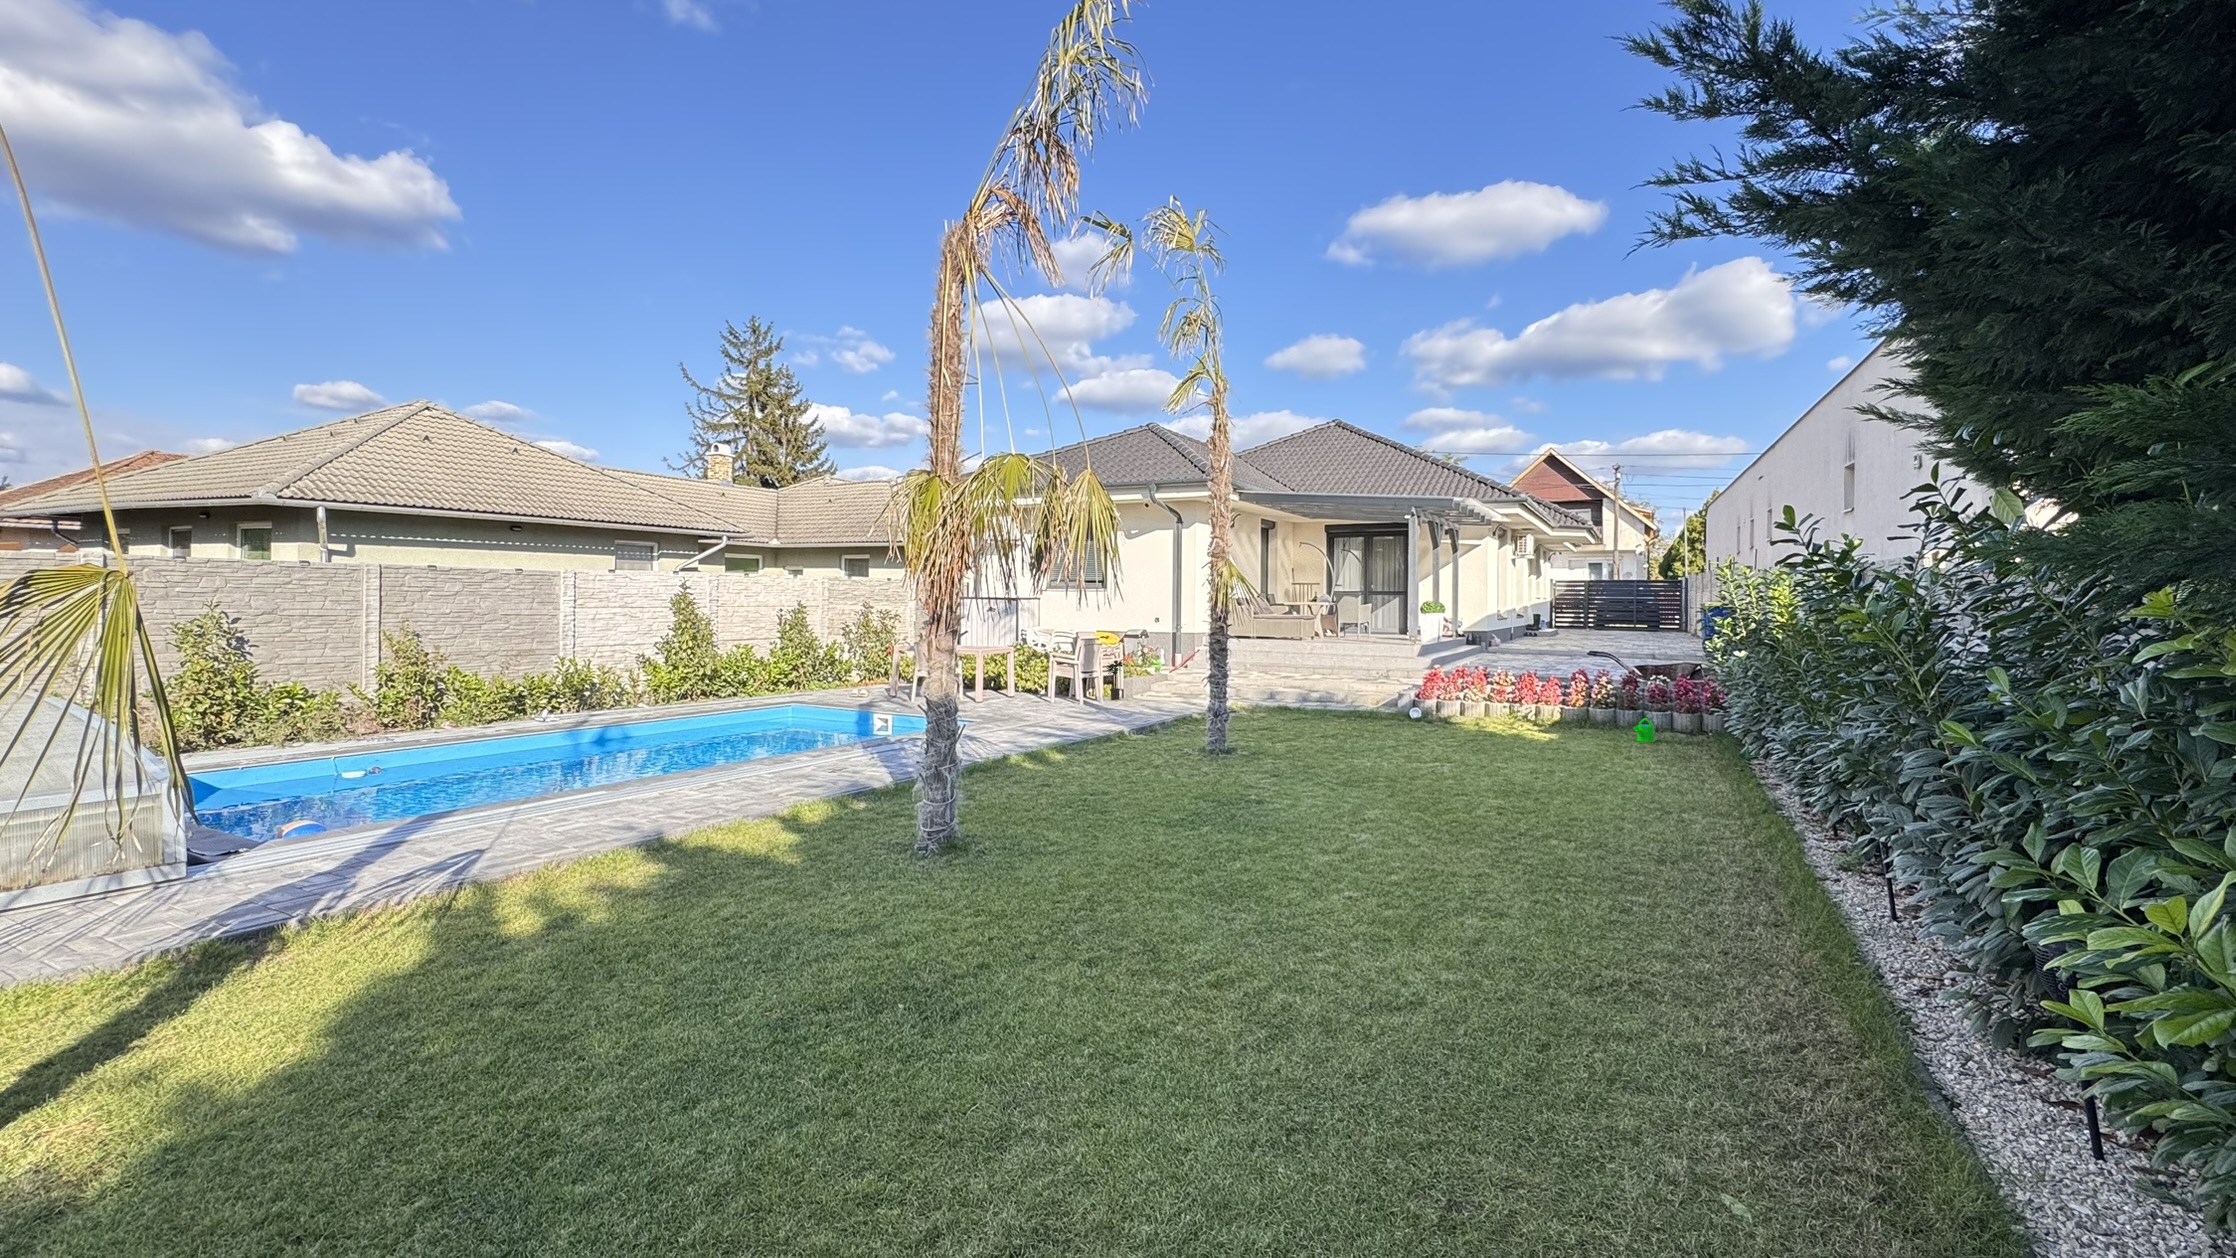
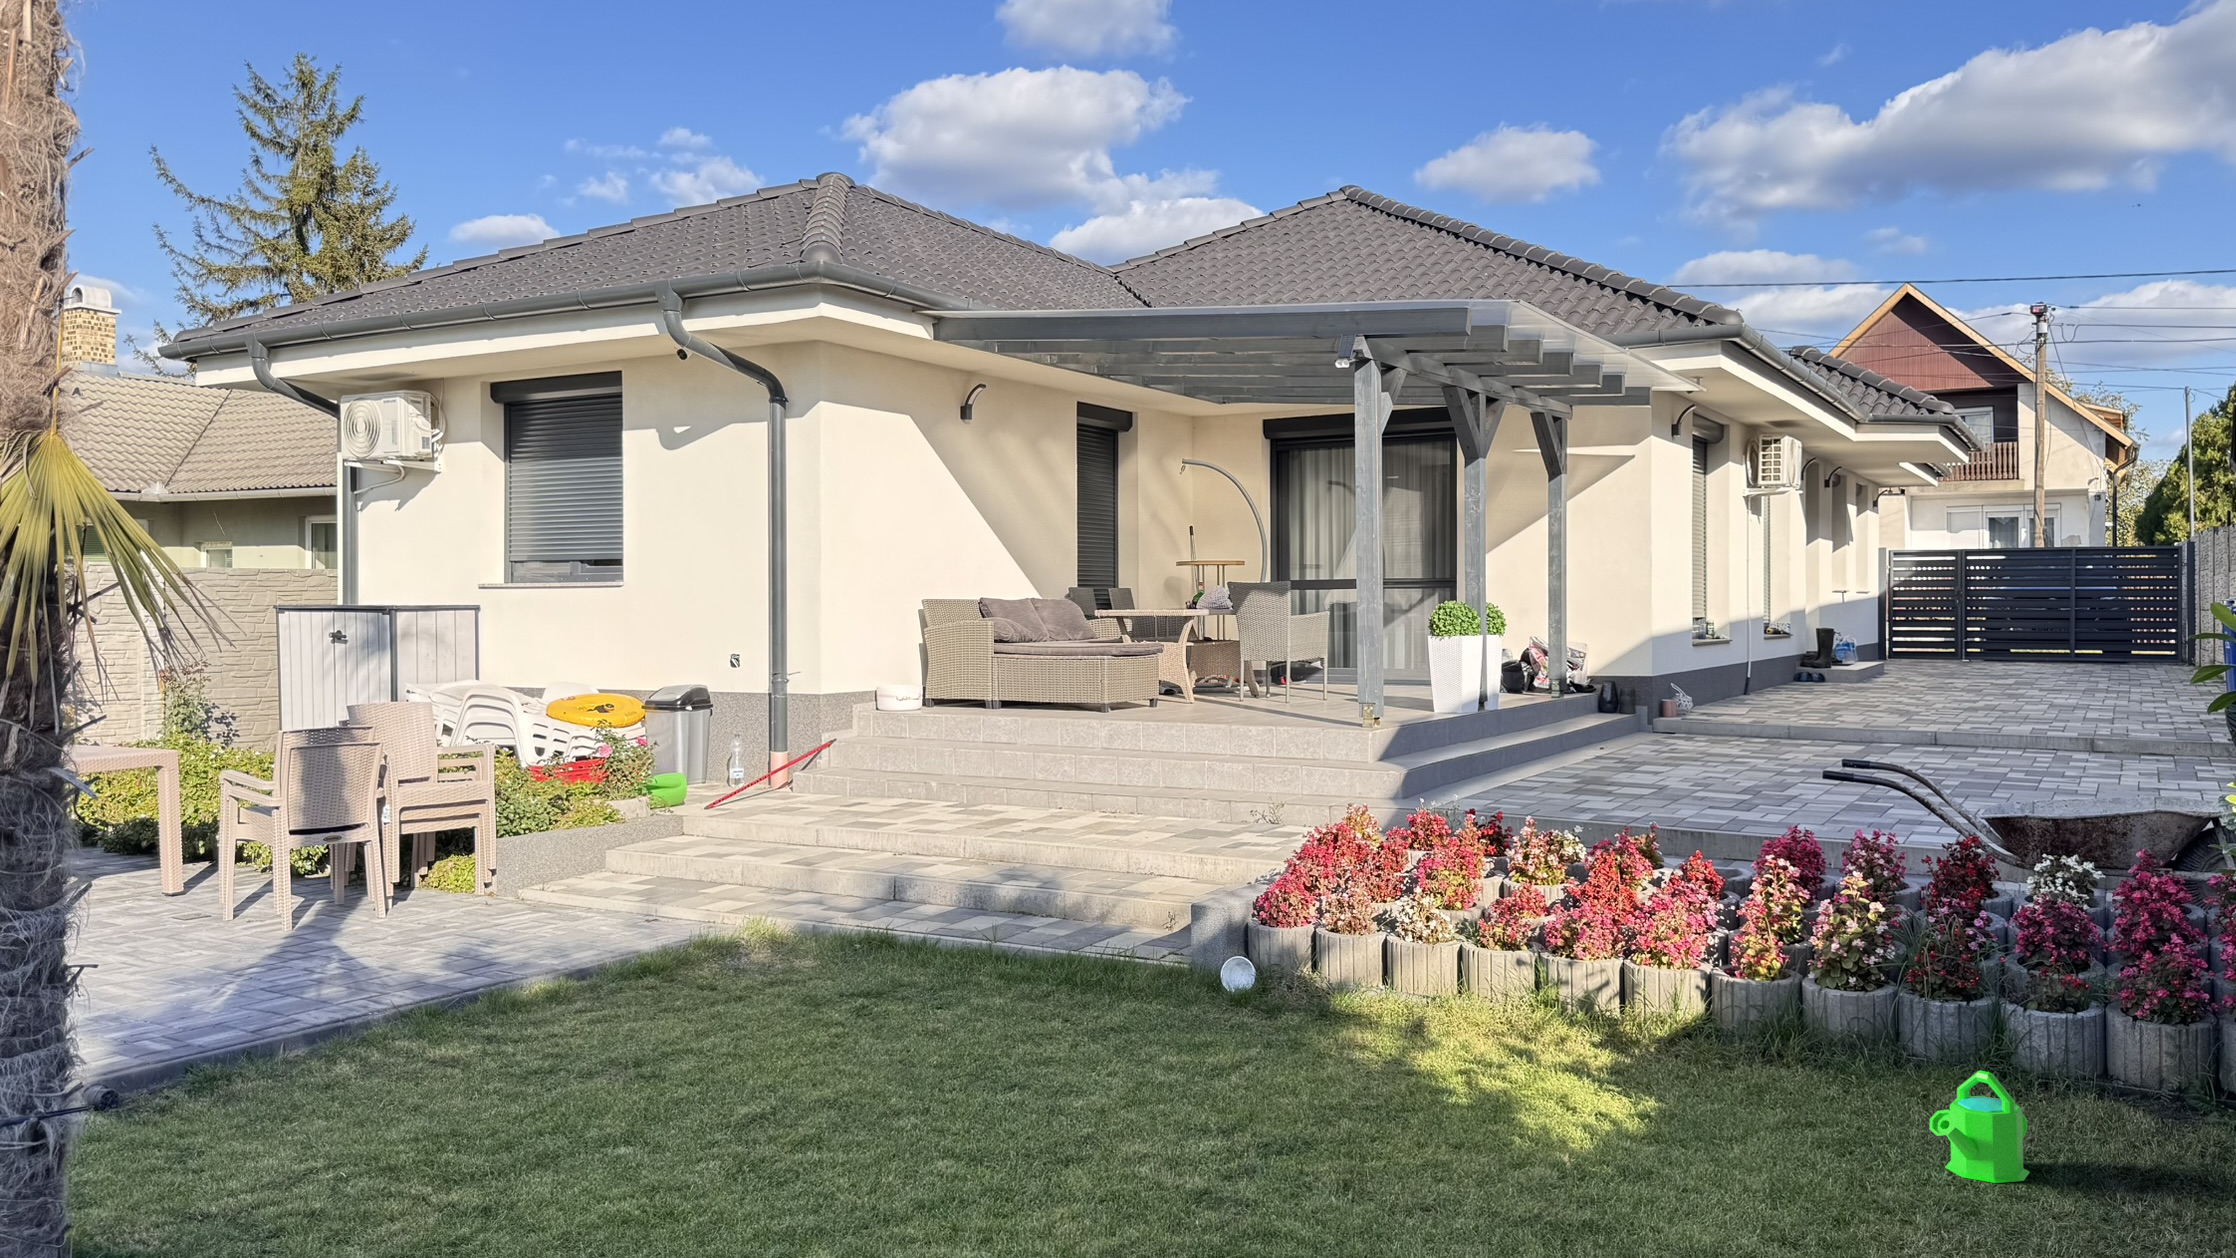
potted plant: present [1107,659,1125,700] -> none [393,785,471,909]

